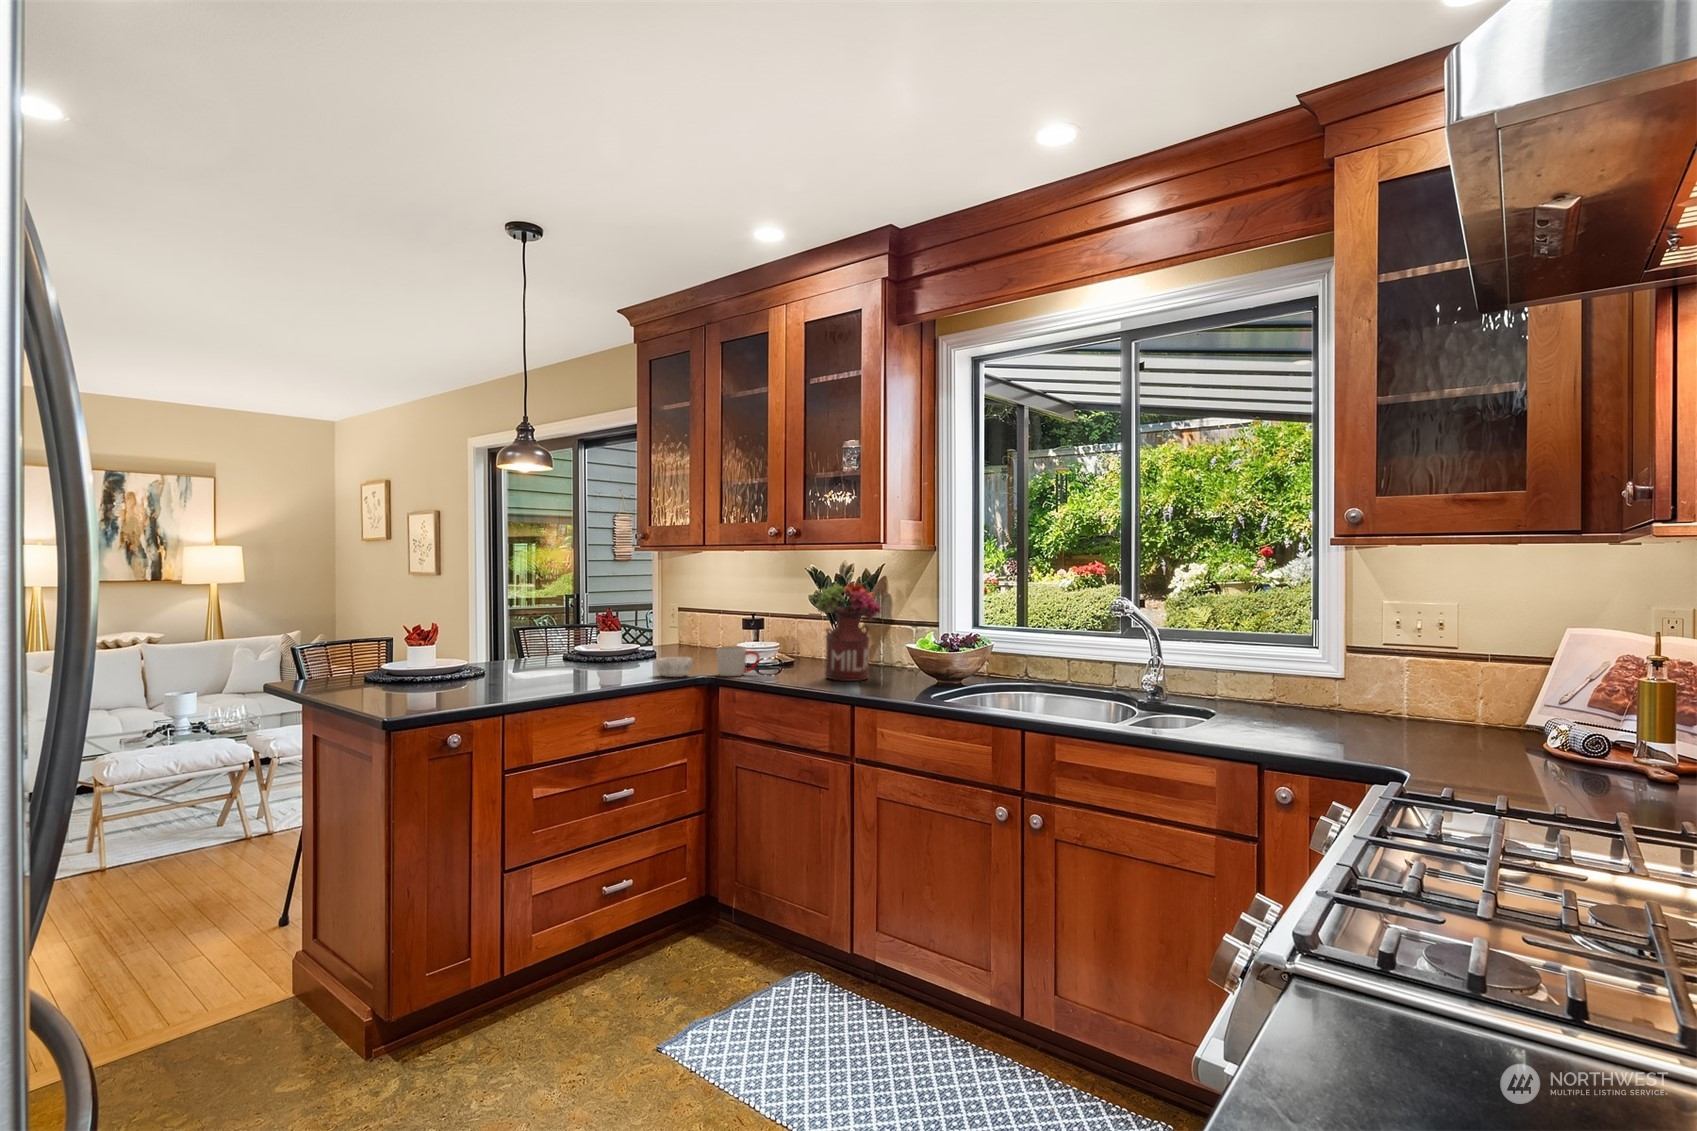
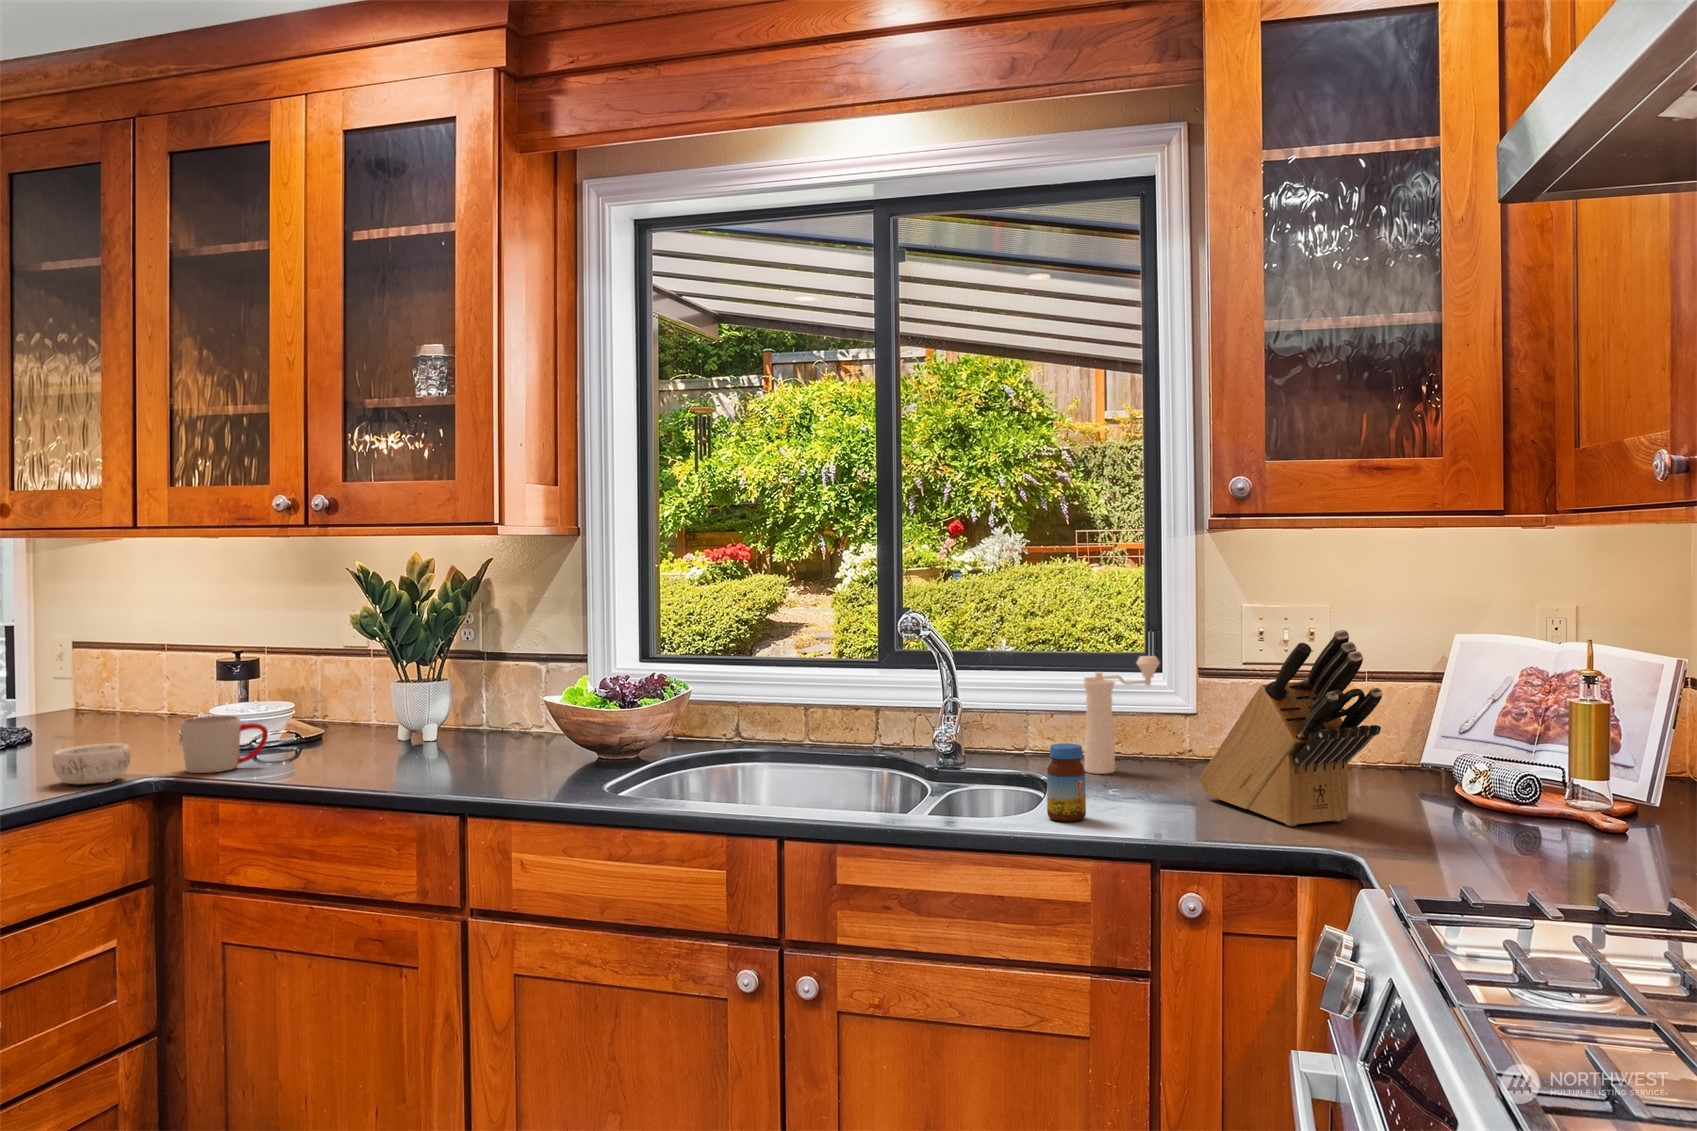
flower arrangement: present [816,582,881,681] -> none [377,592,501,765]
knife block: none [1323,614,1443,753] -> present [1199,630,1382,826]
pepper mill: none [1253,635,1315,715] -> present [1084,656,1160,774]
jar: none [1195,685,1223,737] -> present [1047,743,1086,821]

